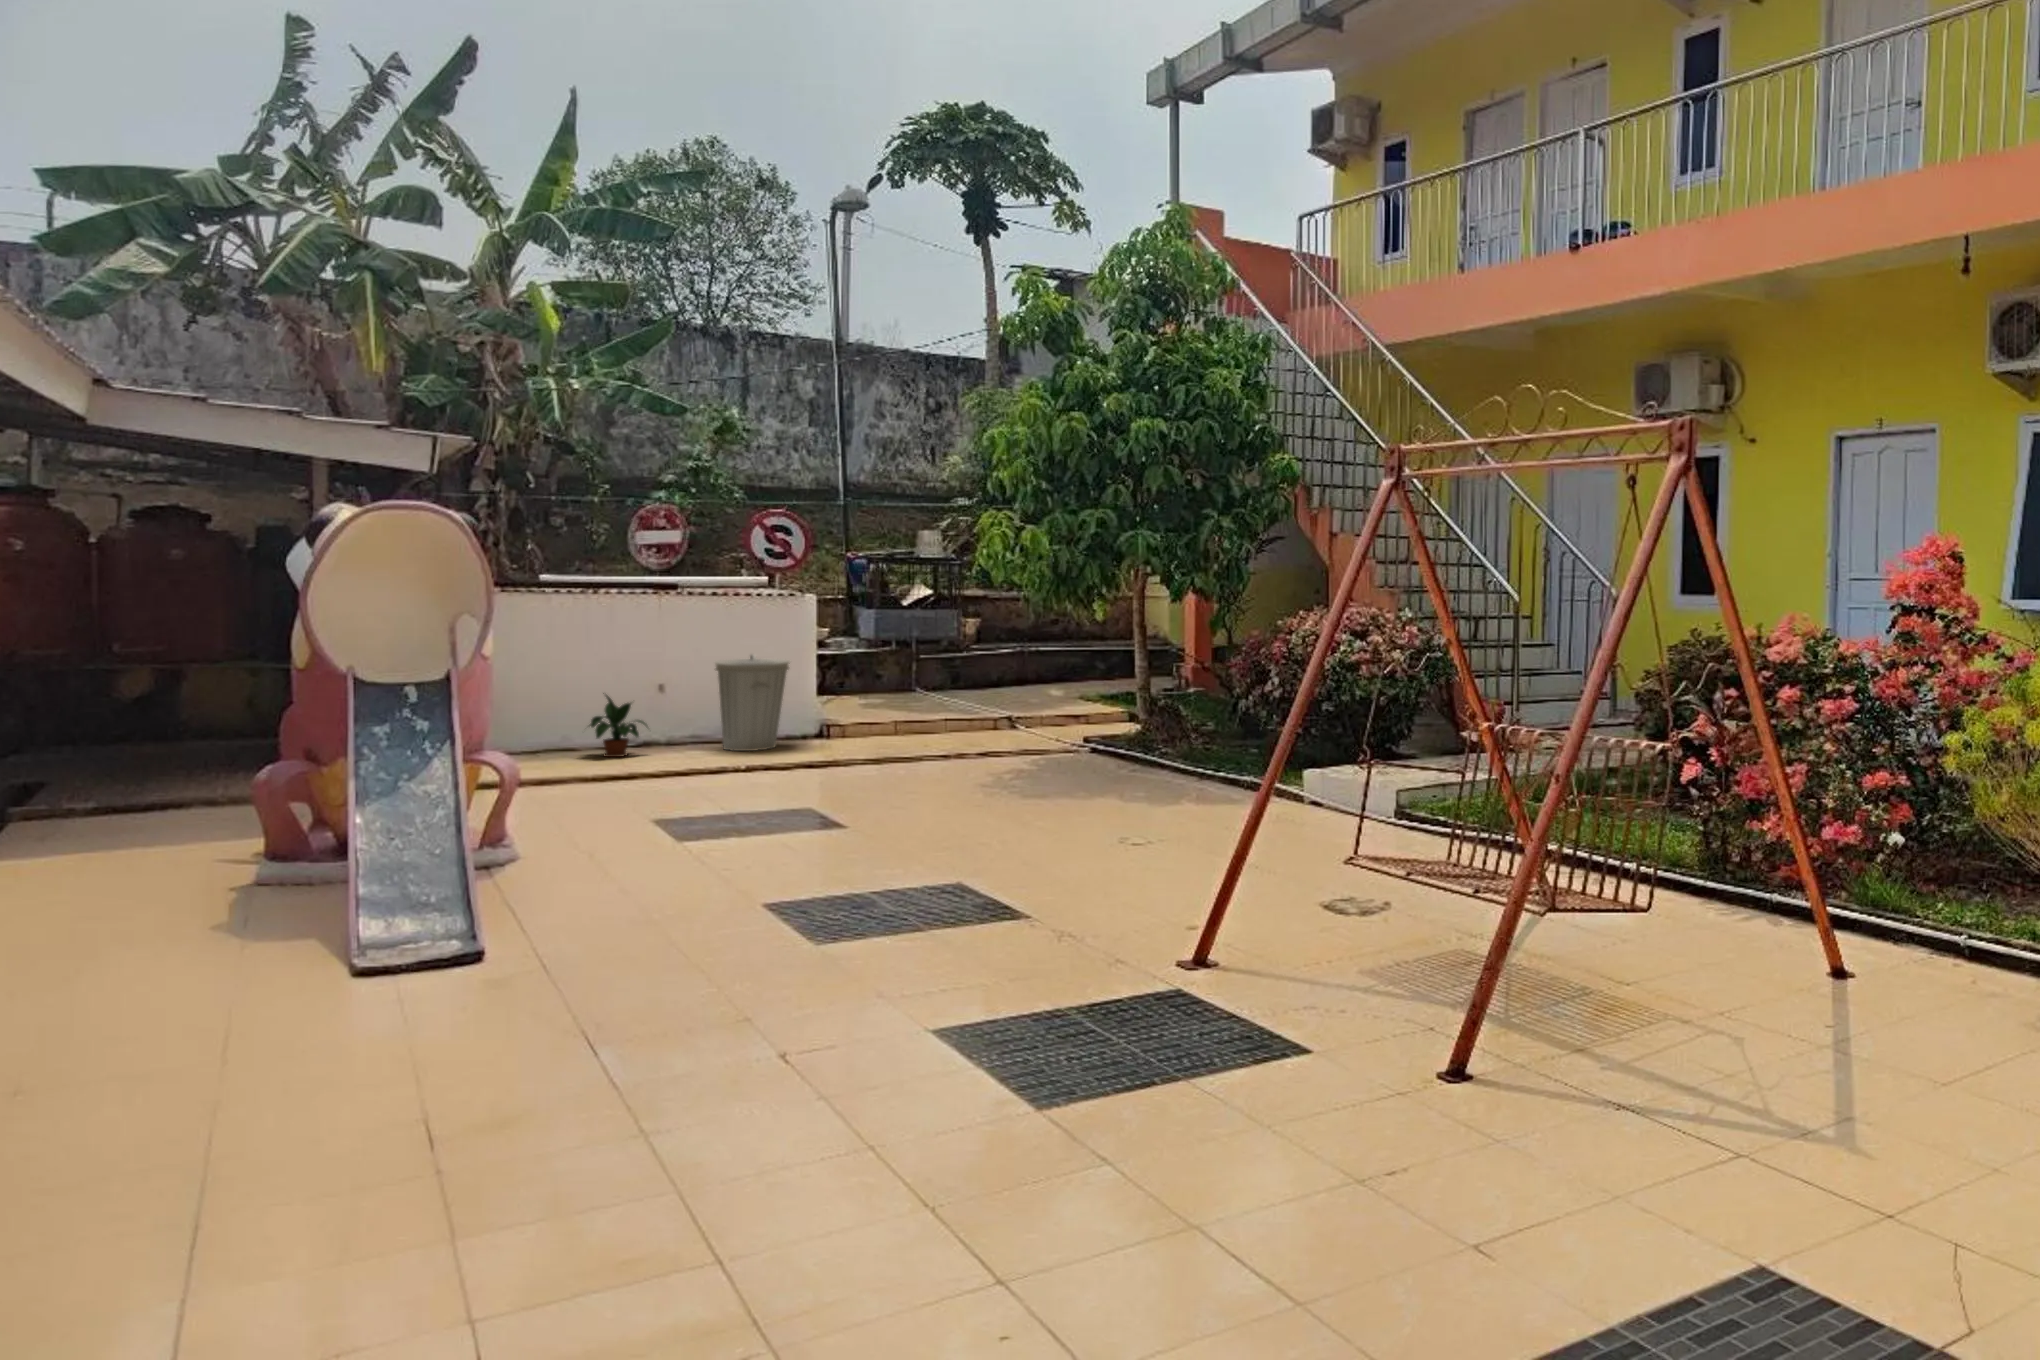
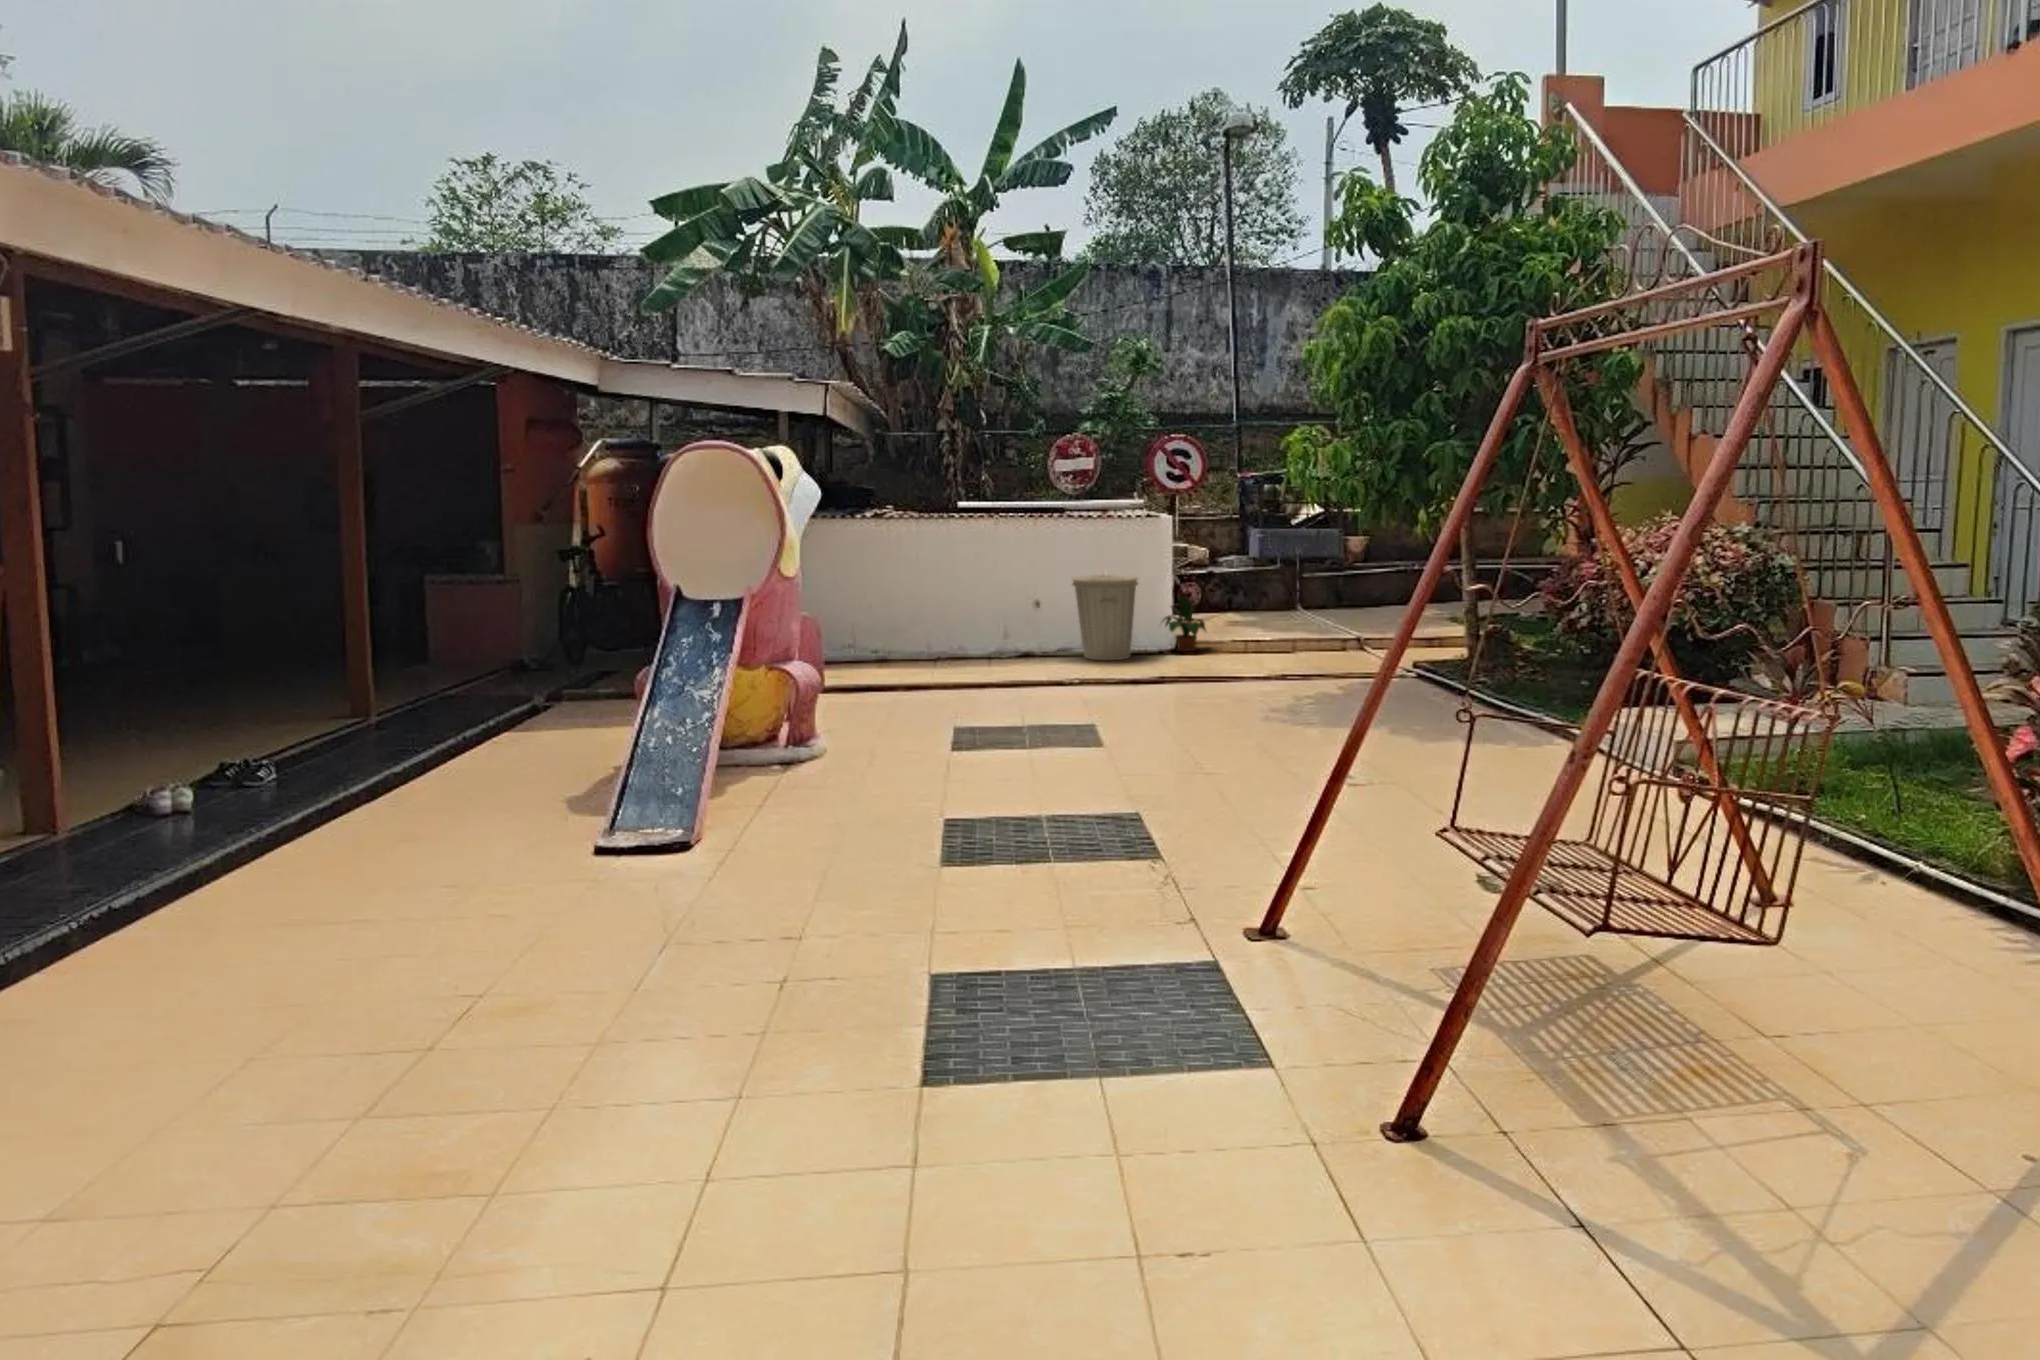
potted plant: present [589,693,647,757] -> present [1163,596,1206,651]

